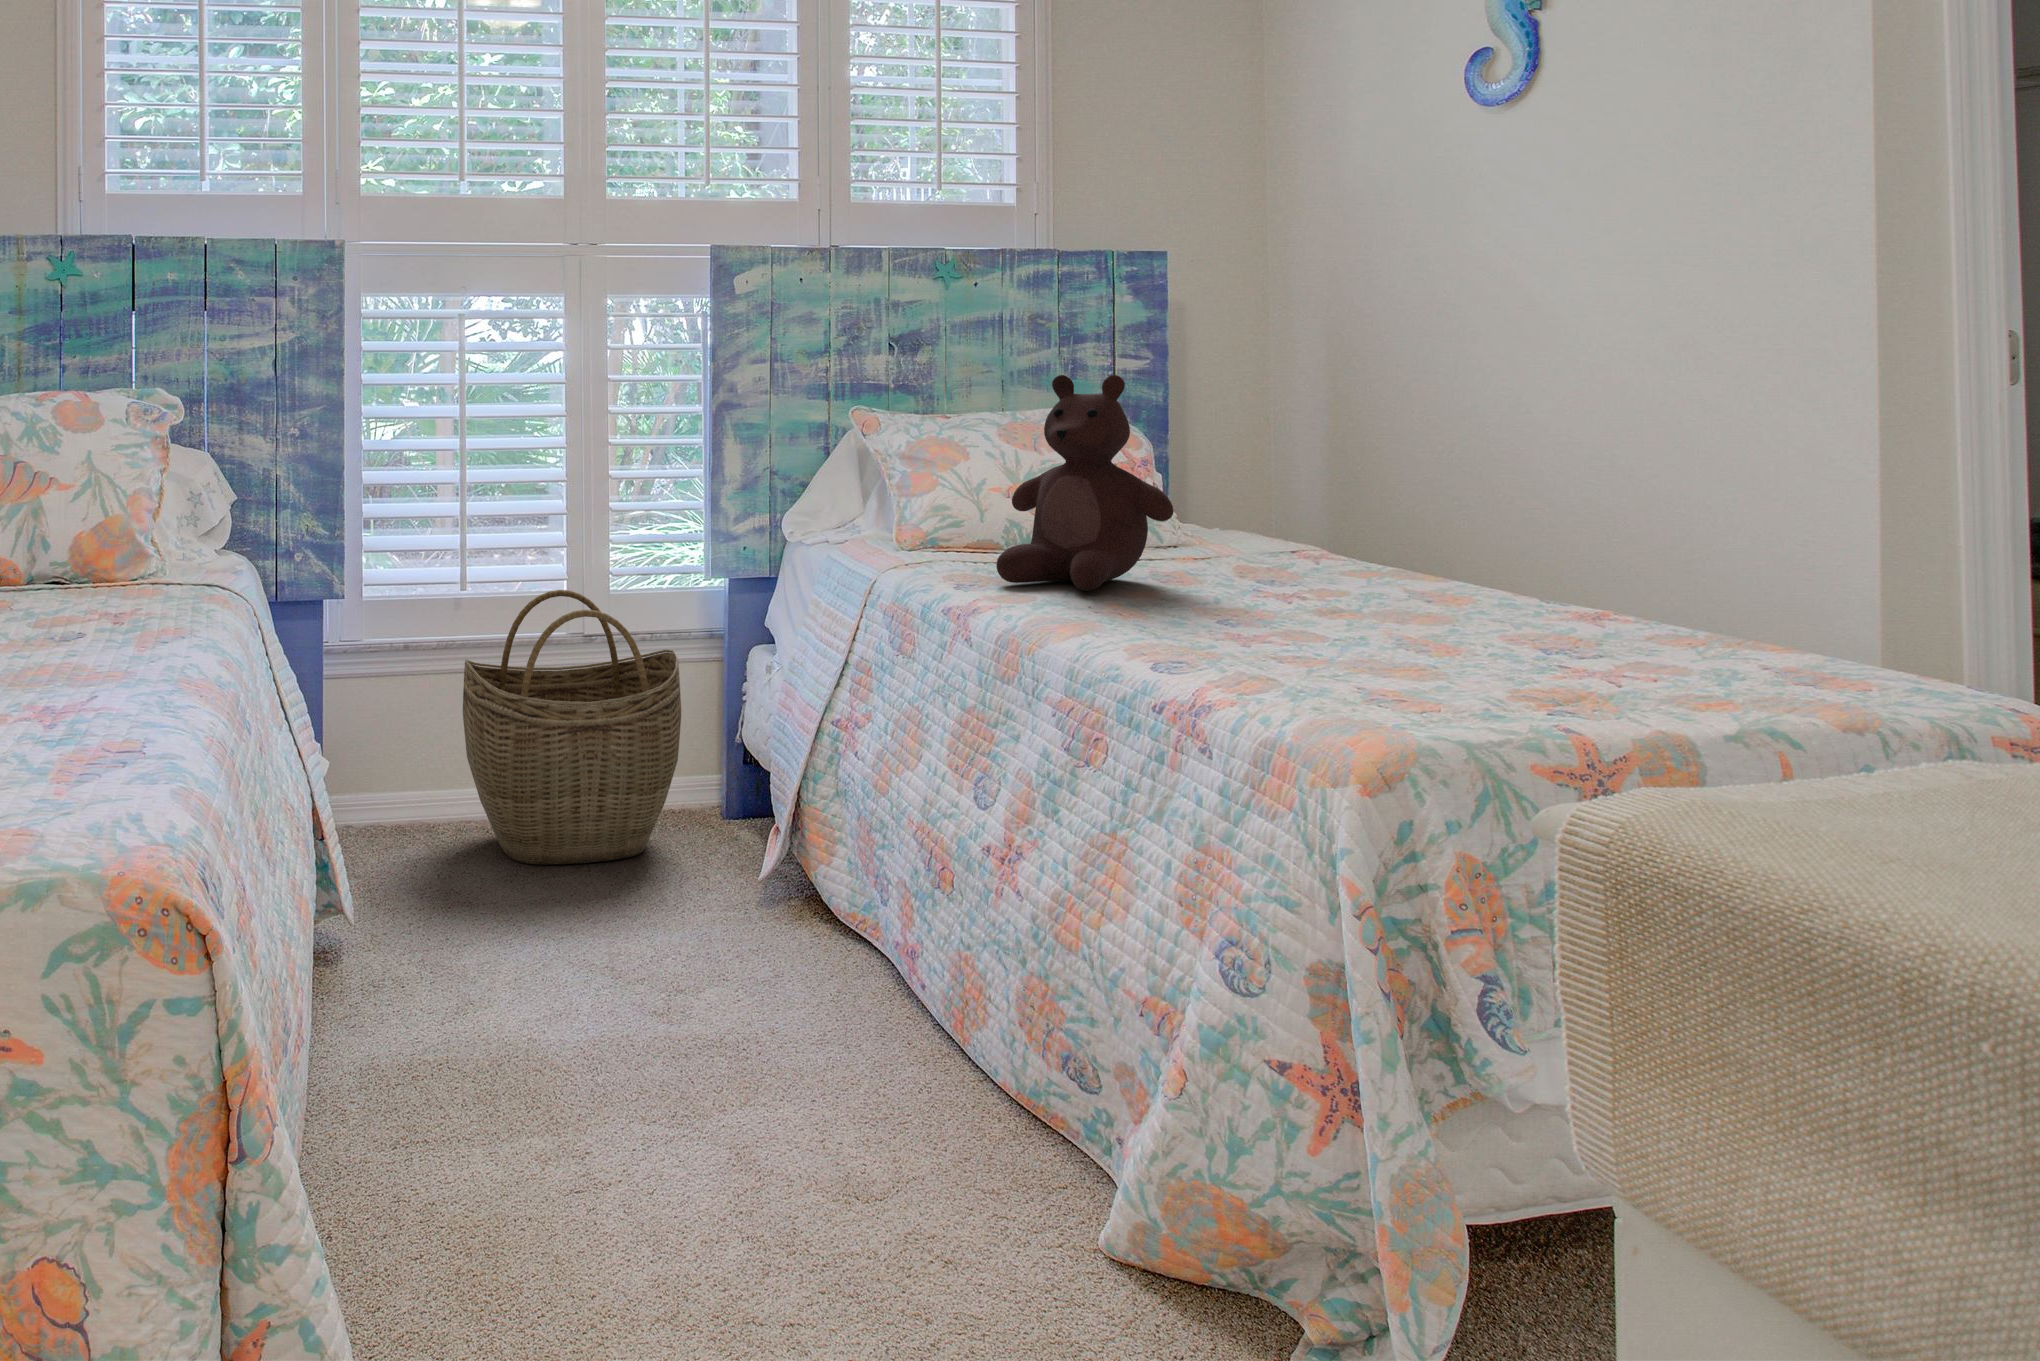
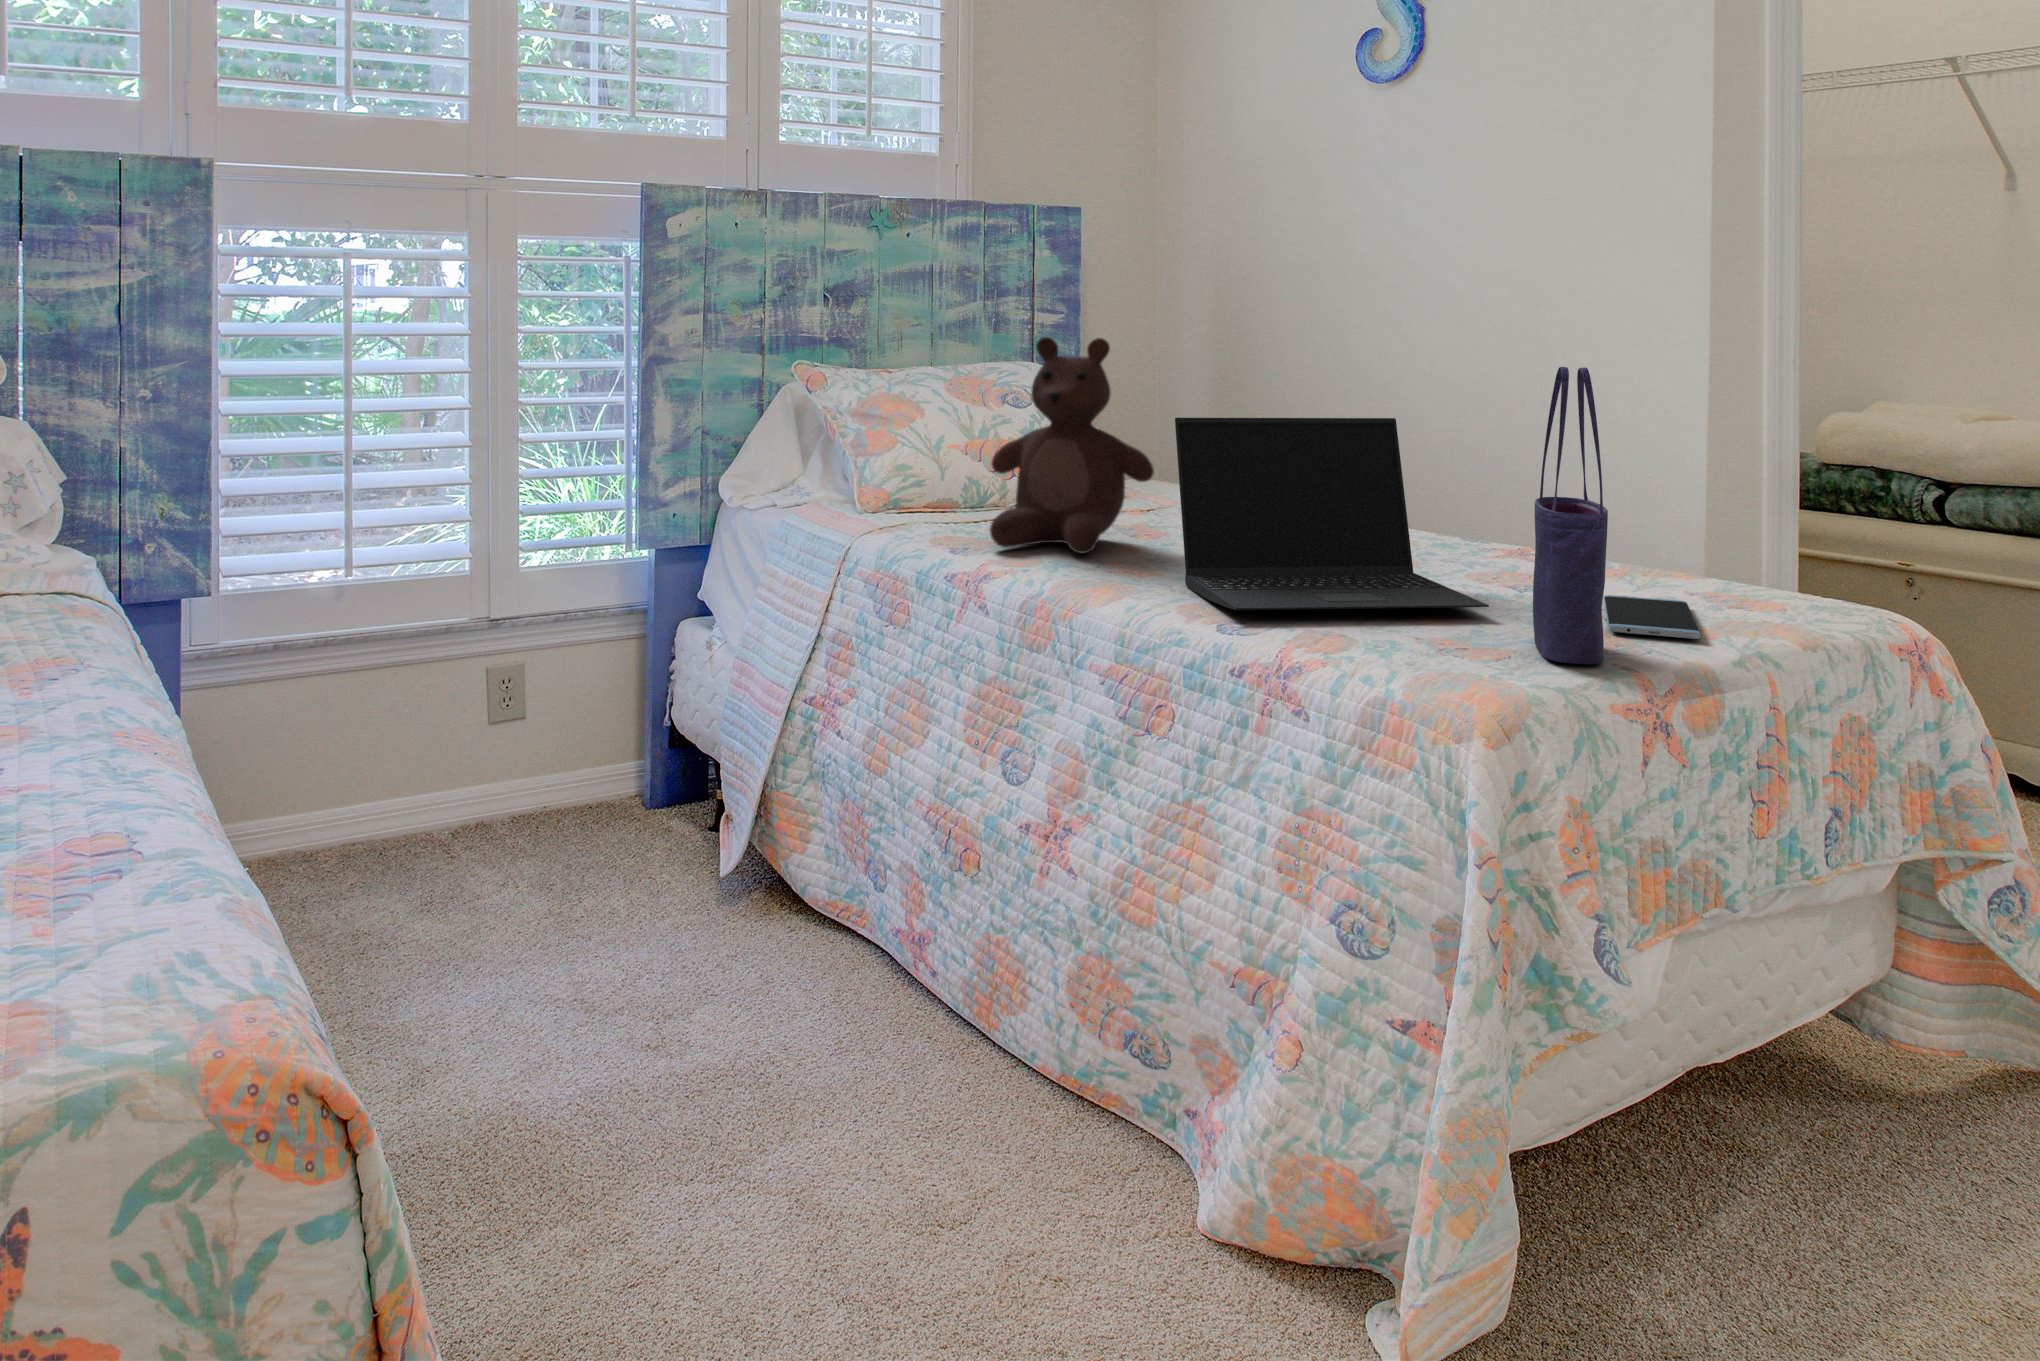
tote bag: none [1507,389,1594,718] -> present [1533,367,1608,664]
laptop: none [1163,452,1492,657] -> present [1175,418,1489,610]
woven basket: present [463,590,681,865] -> none [362,570,622,887]
smartphone: none [1633,656,1780,704] -> present [1604,595,1701,639]

